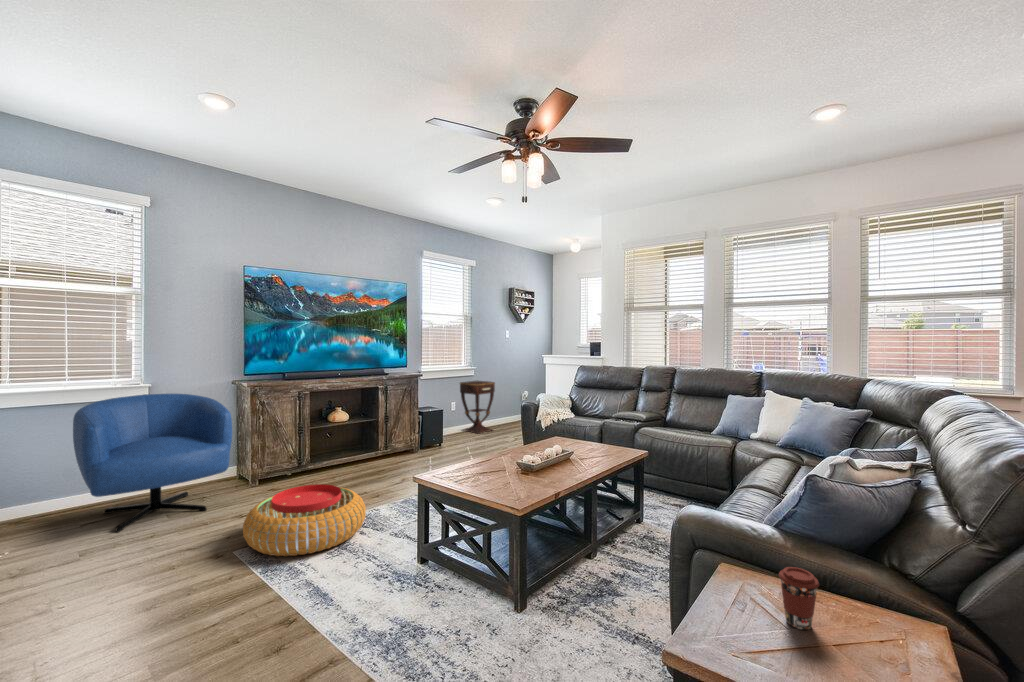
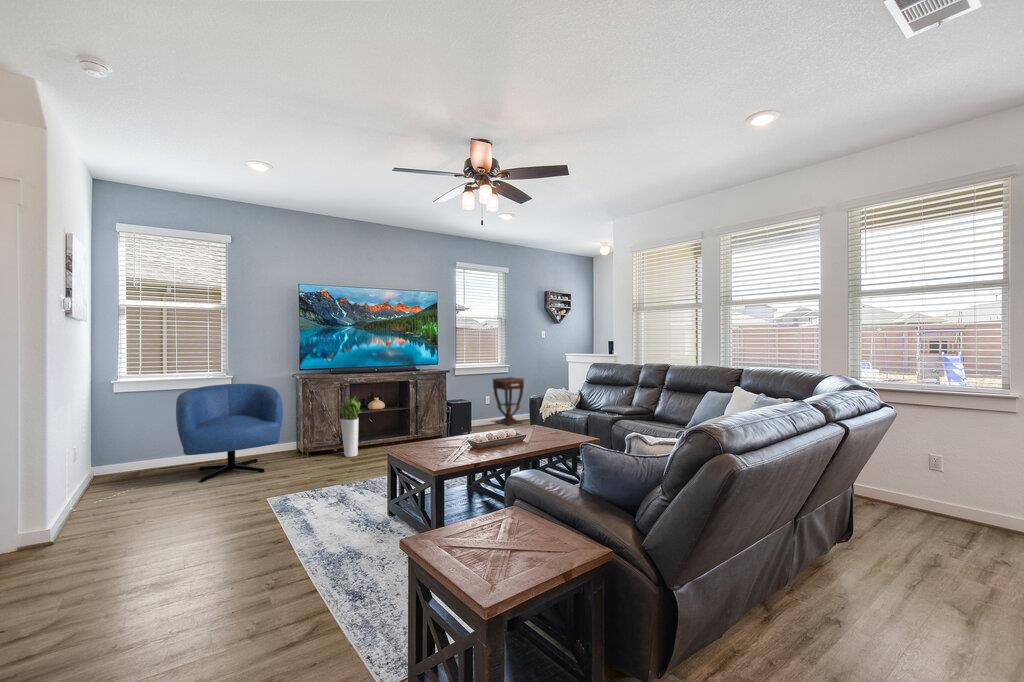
planter: none [298,406,332,482] -> present [339,397,362,457]
pouf: present [243,484,366,556] -> none [274,455,367,504]
coffee cup: present [779,567,819,630] -> none [499,498,523,539]

